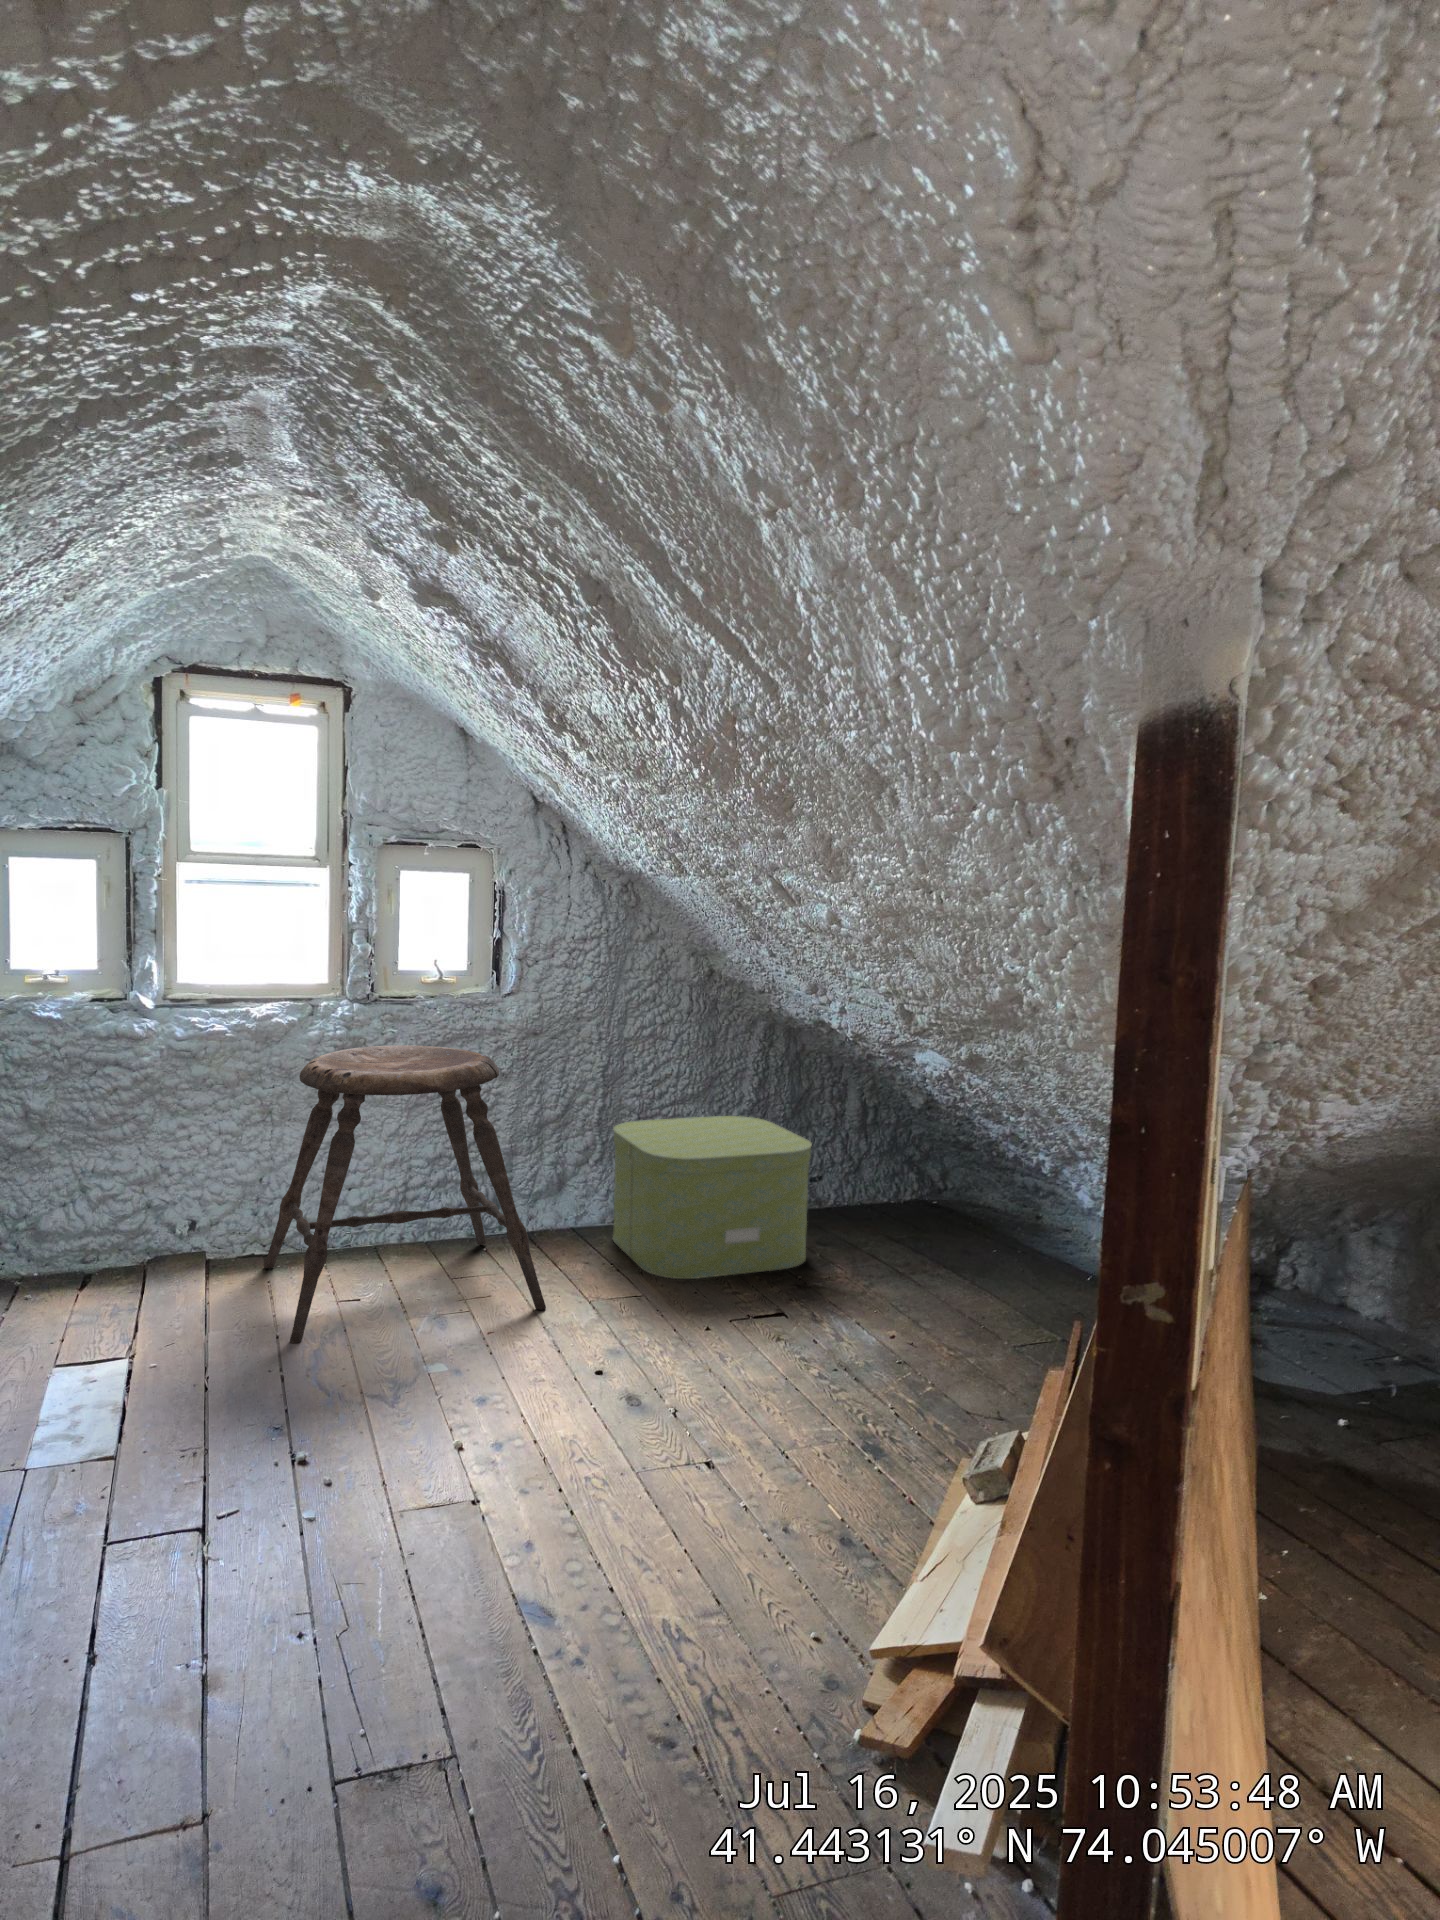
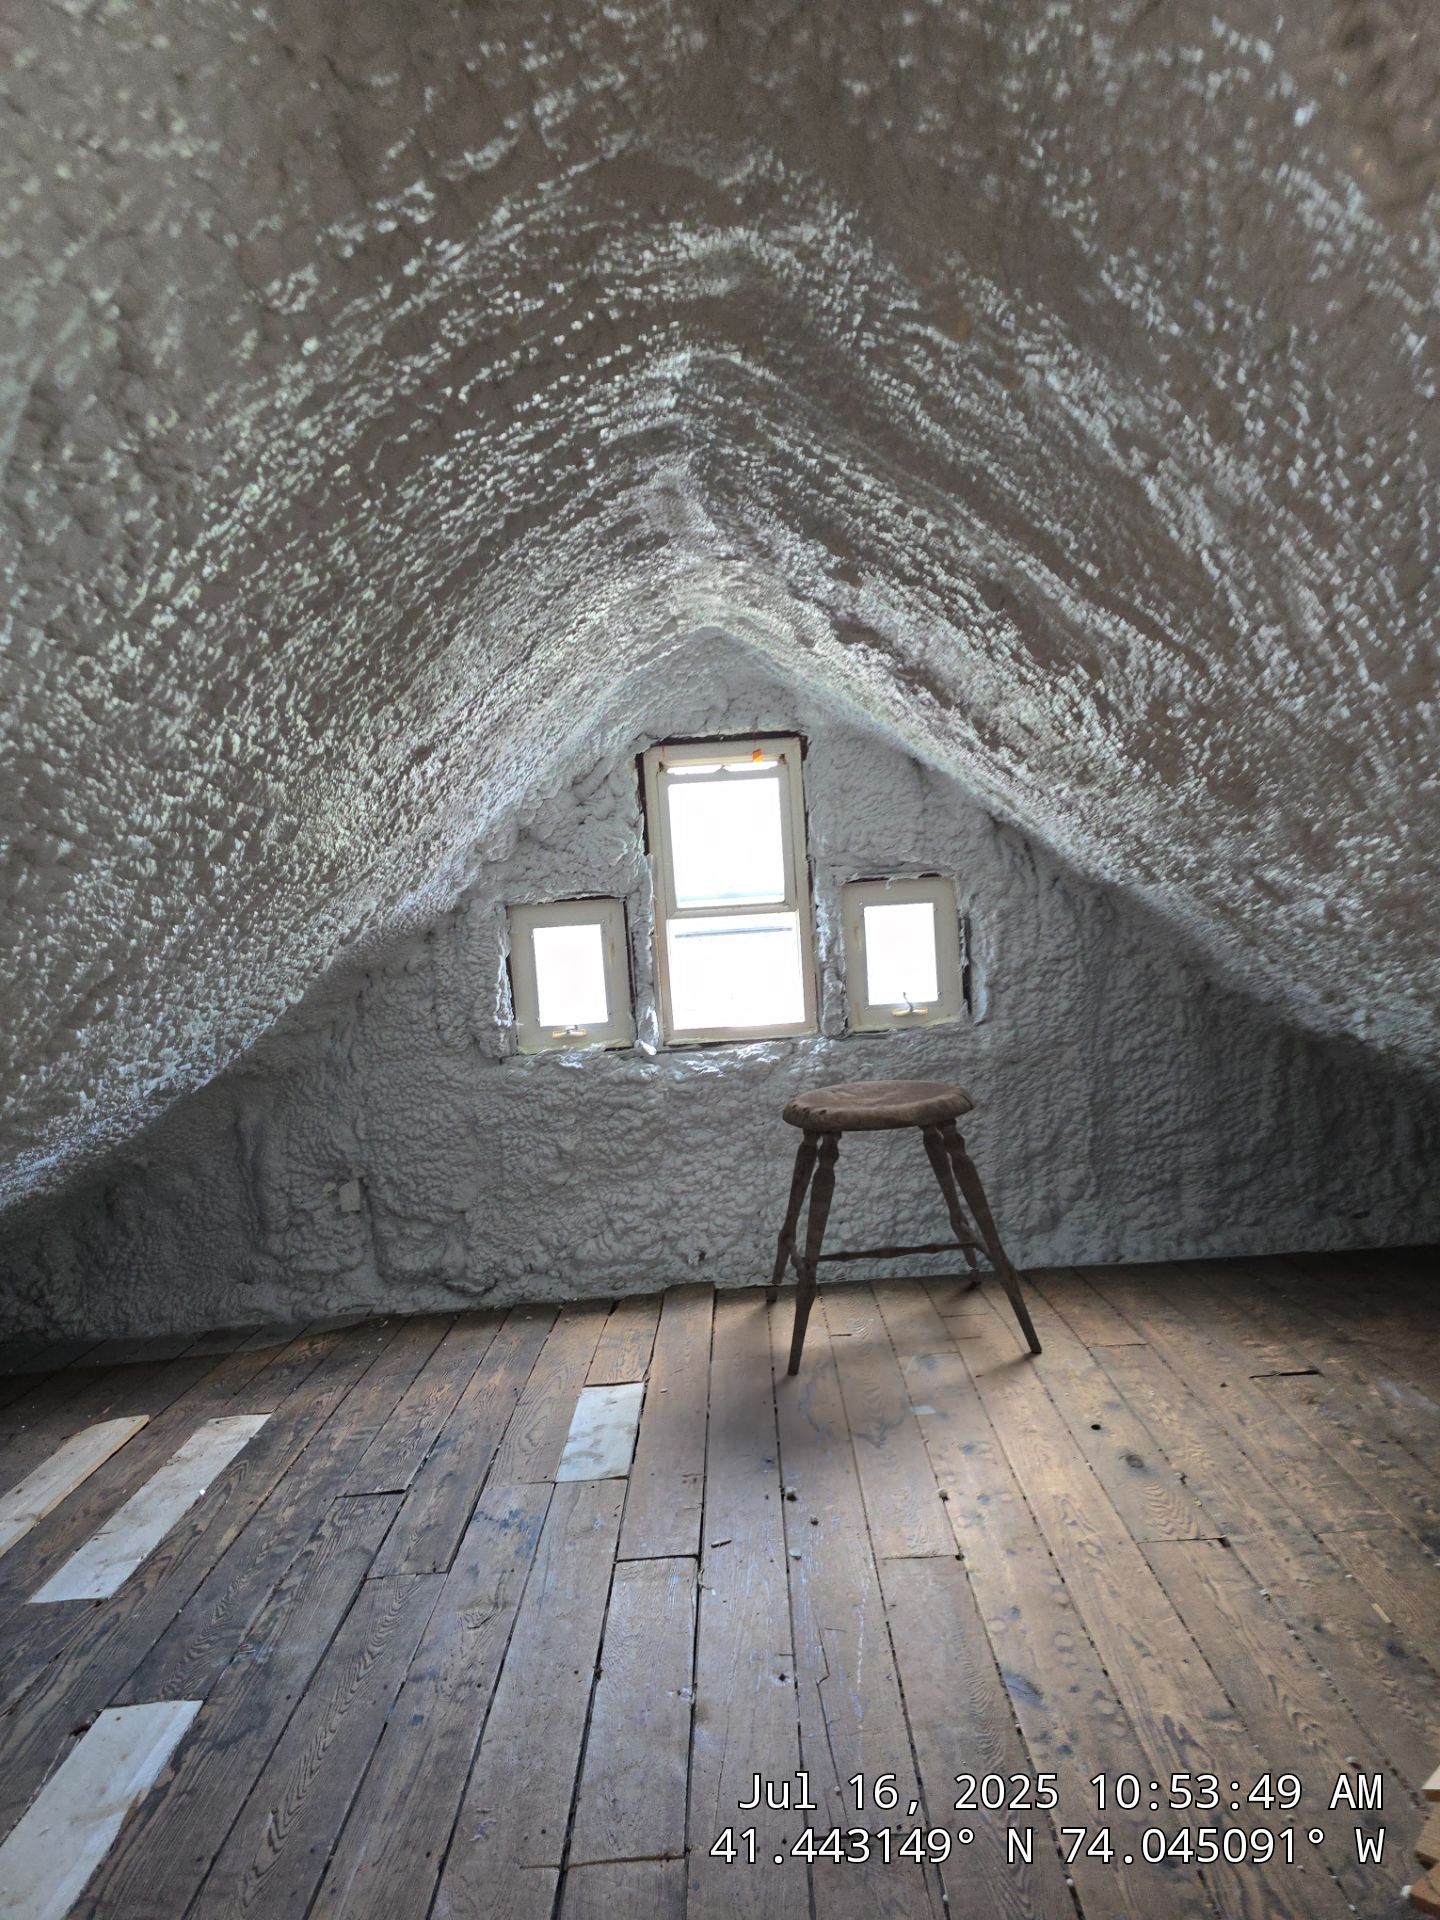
storage box: present [613,1116,812,1279] -> none [1108,1143,1349,1325]

